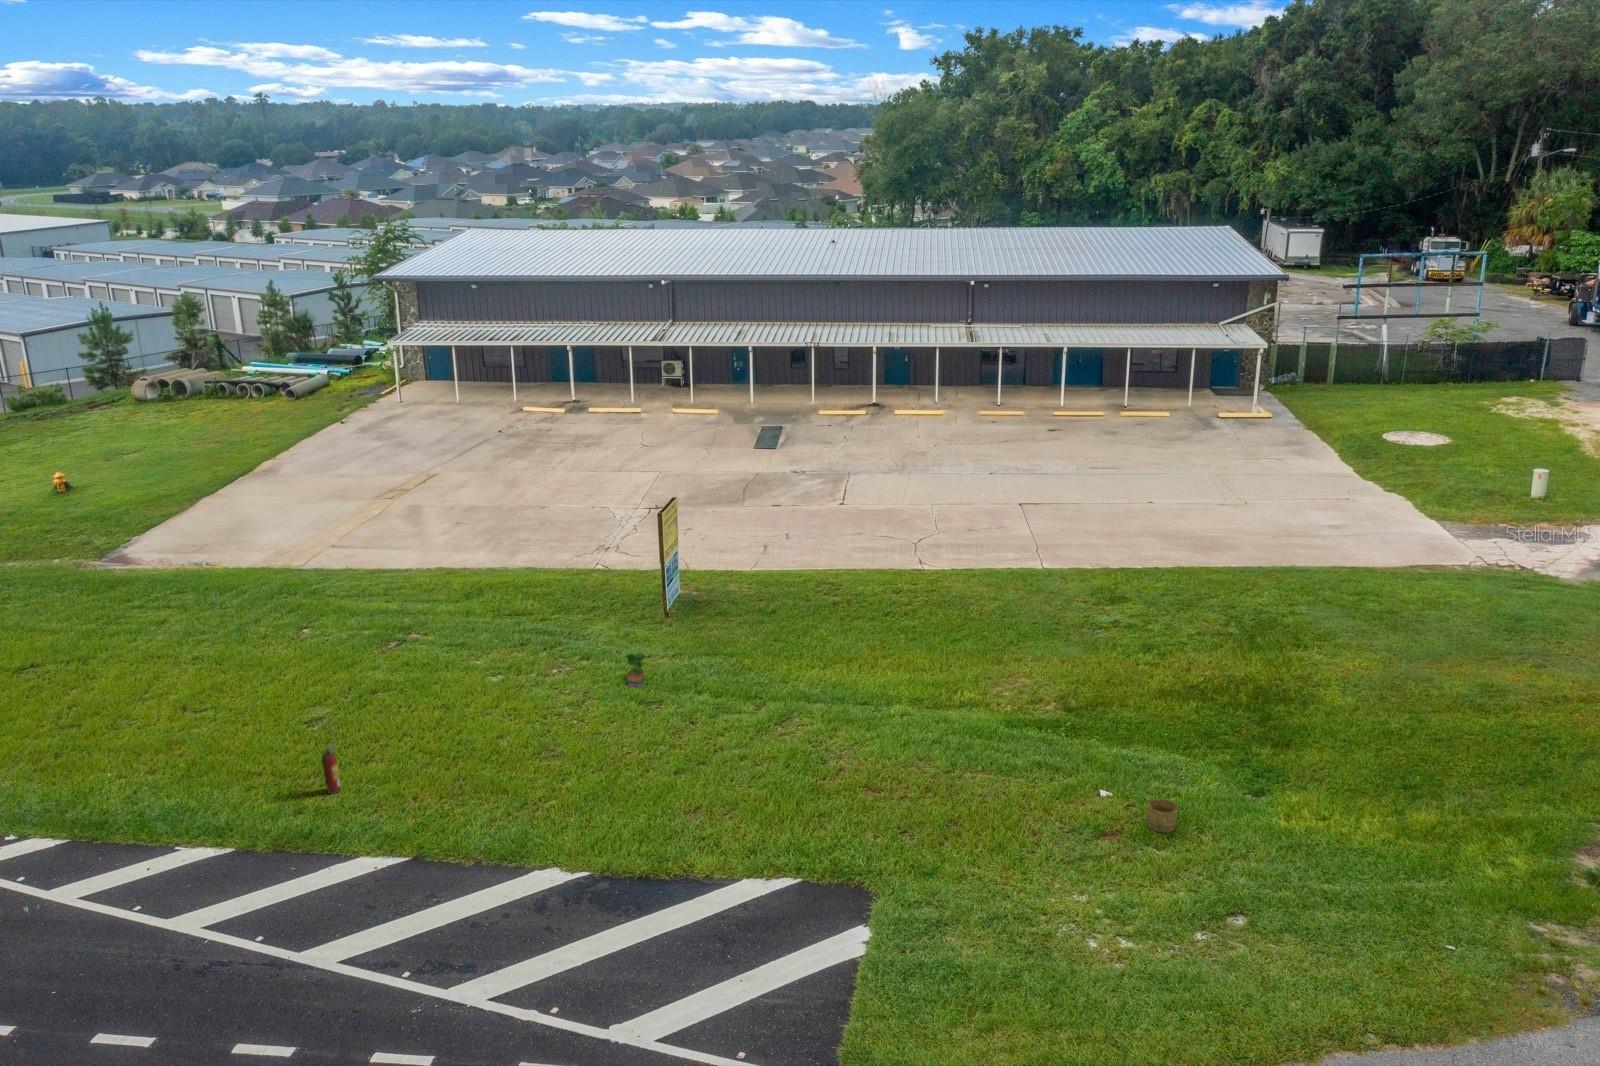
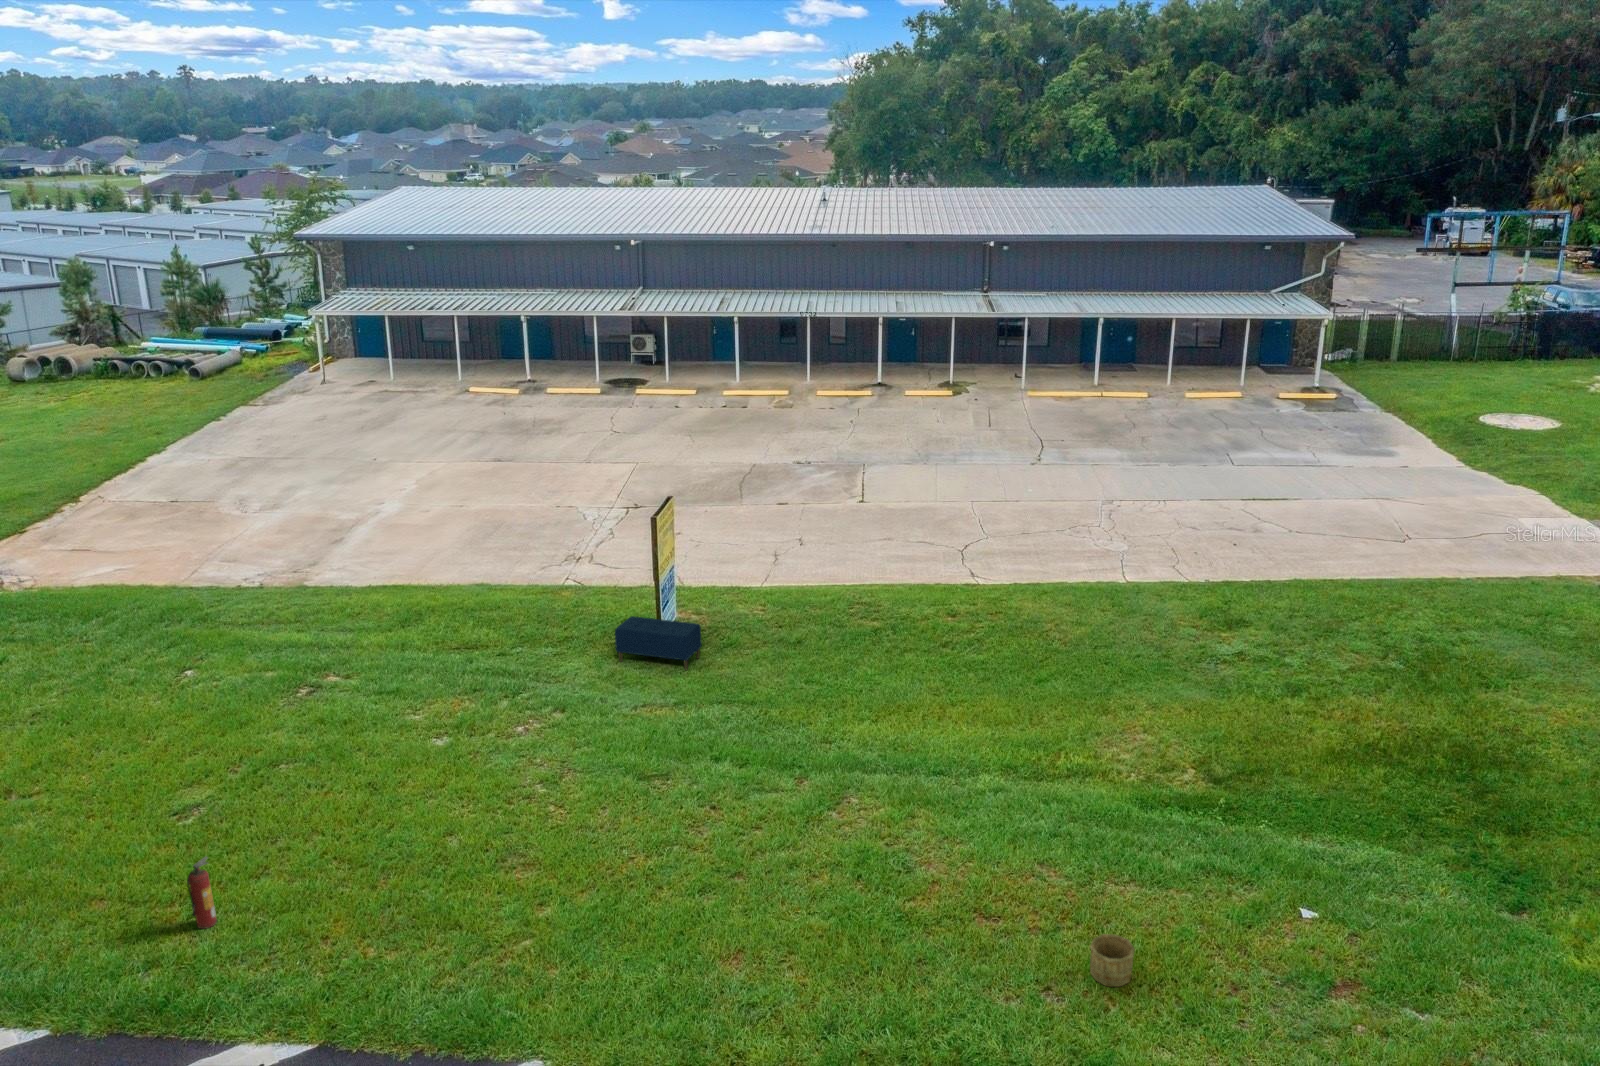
bench: none [629,590,696,631] -> present [615,616,702,670]
potted tree: present [626,653,646,687] -> none [615,705,646,753]
wooden bucket: present [1147,798,1178,833] -> present [1090,934,1135,987]

